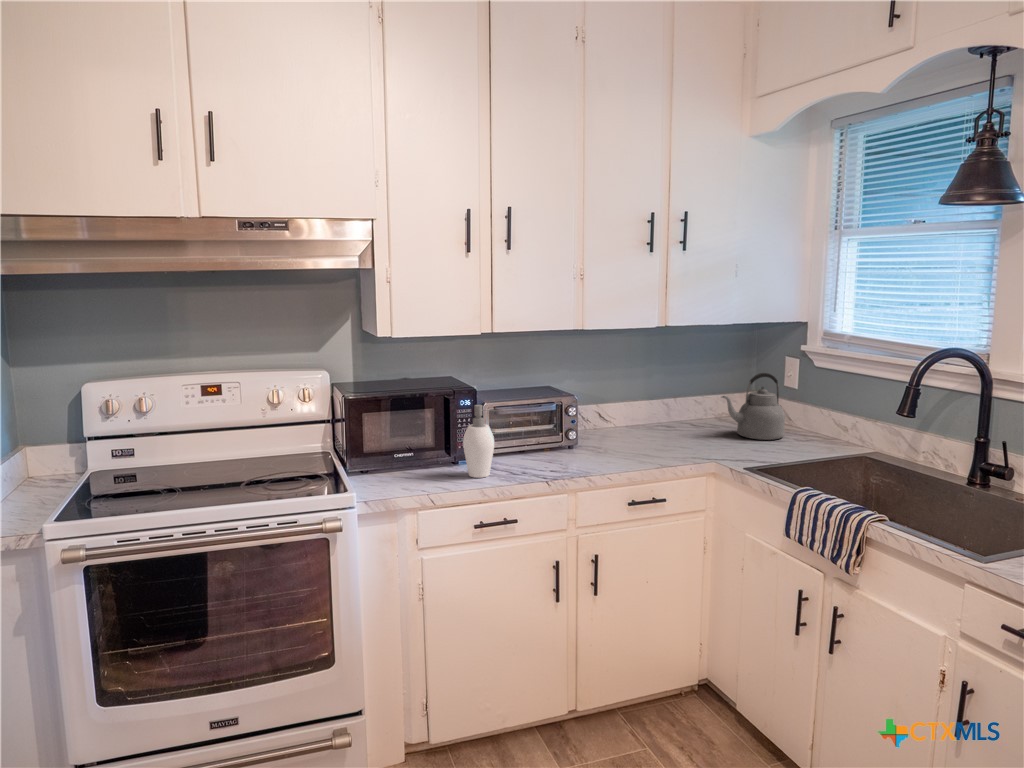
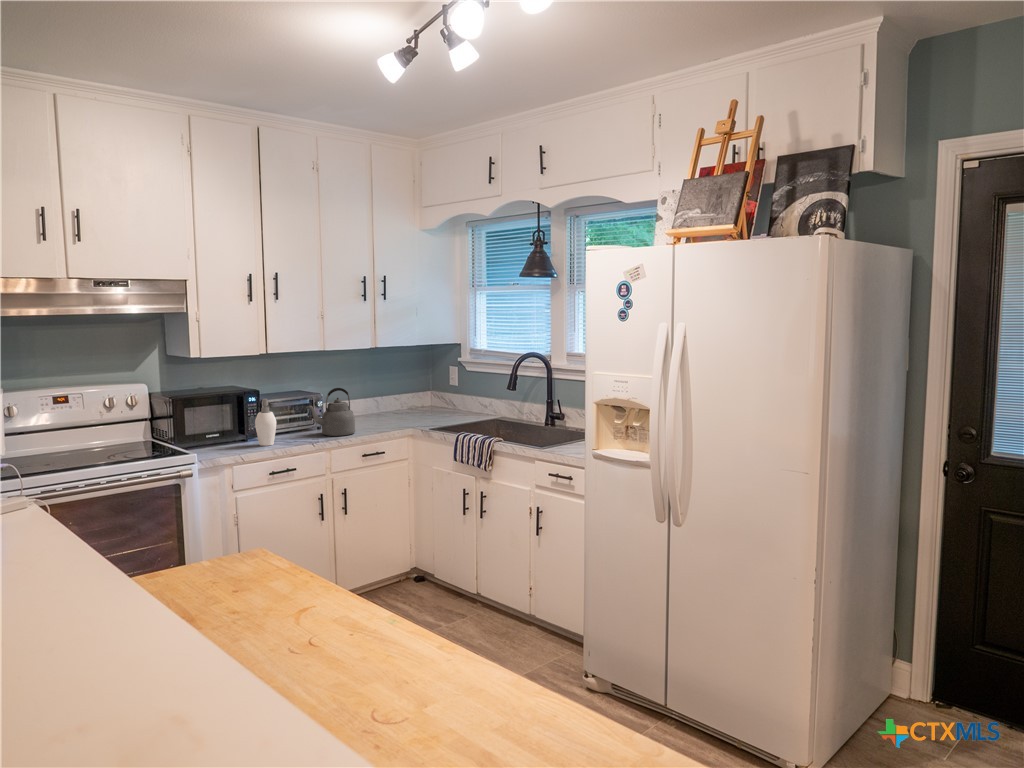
kettle: present [721,373,785,440] -> present [307,388,355,436]

